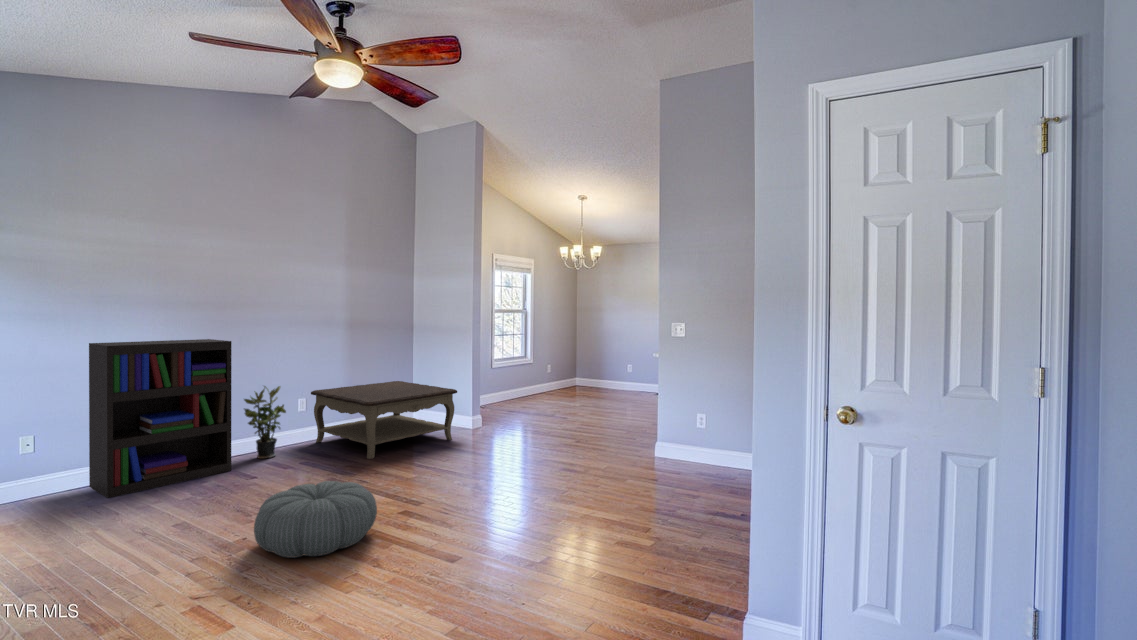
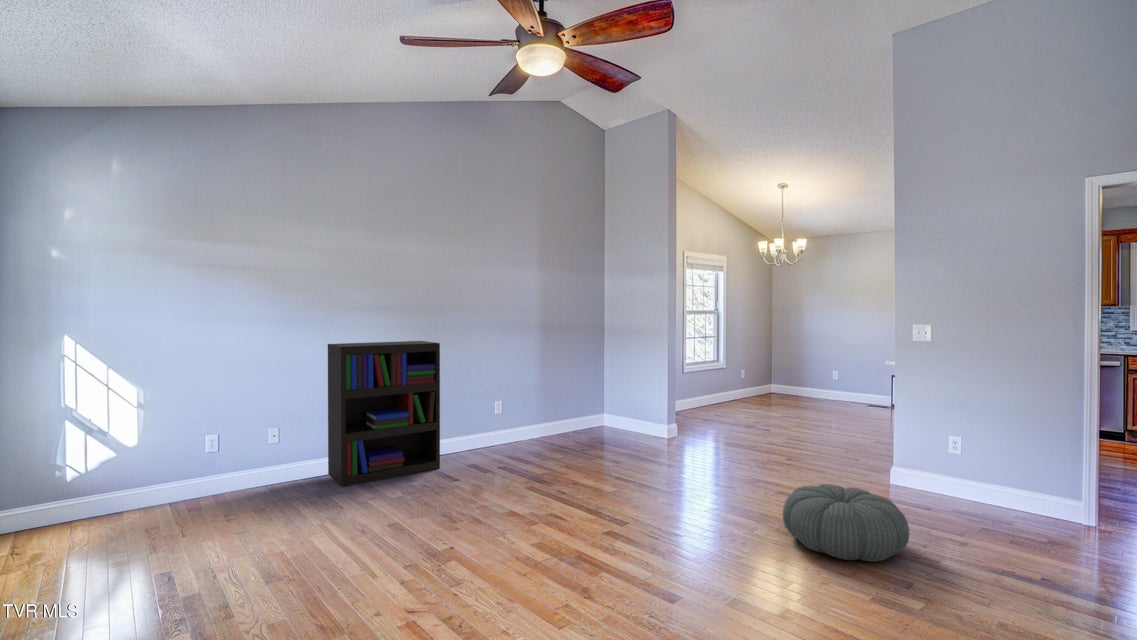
coffee table: present [311,381,457,459] -> none [508,385,652,467]
potted plant: present [244,386,286,459] -> none [449,386,486,458]
pouf: present [254,481,377,558] -> present [783,484,909,562]

